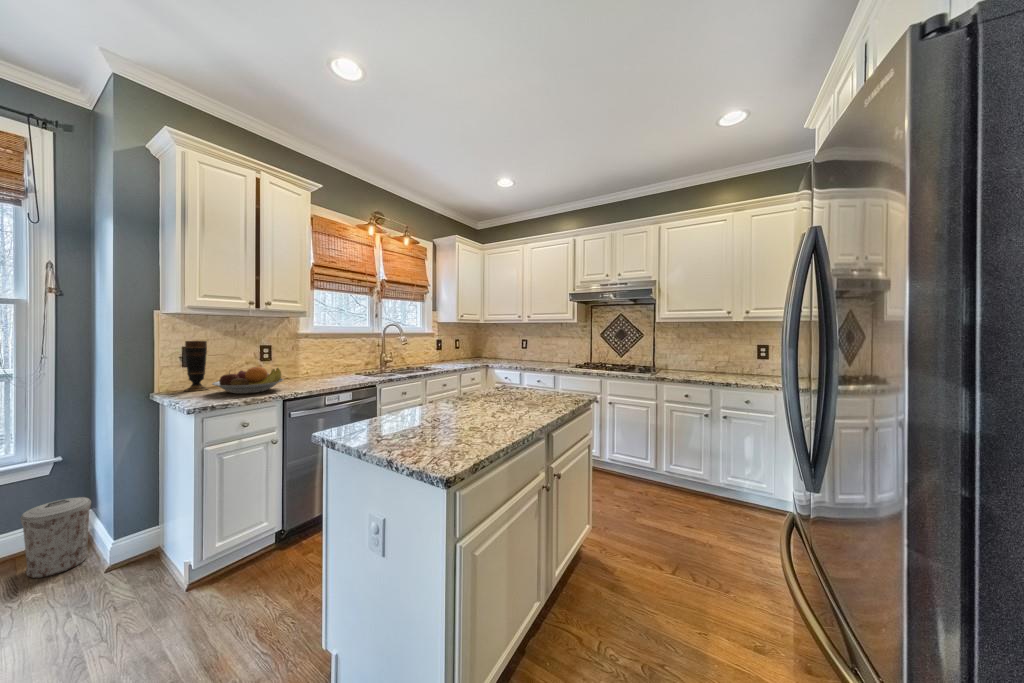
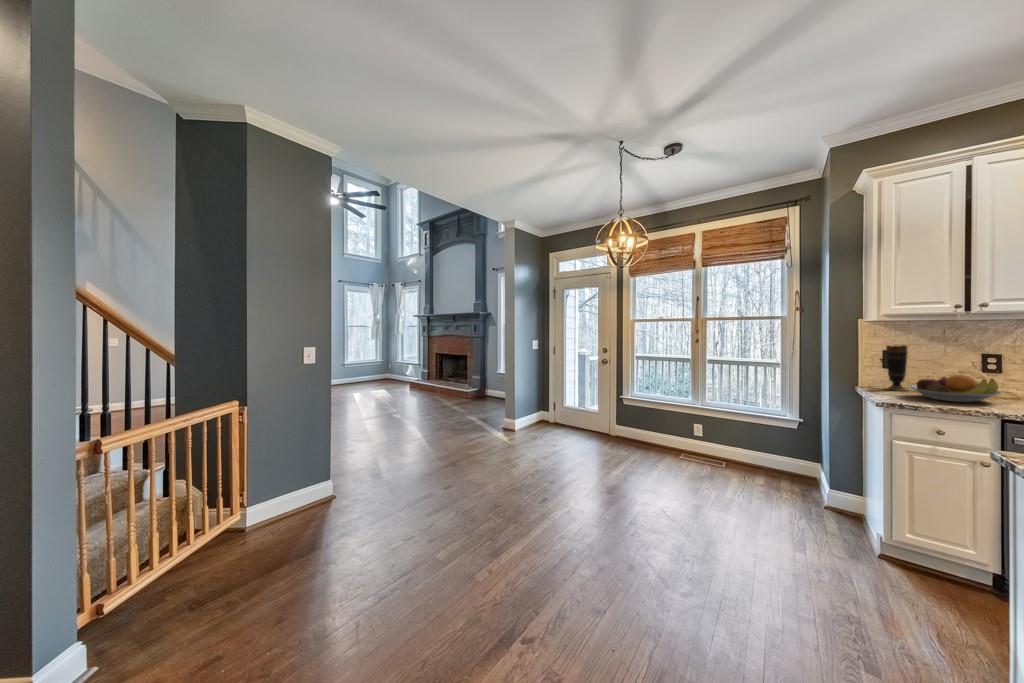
trash can: present [20,497,91,578] -> none [781,449,817,497]

